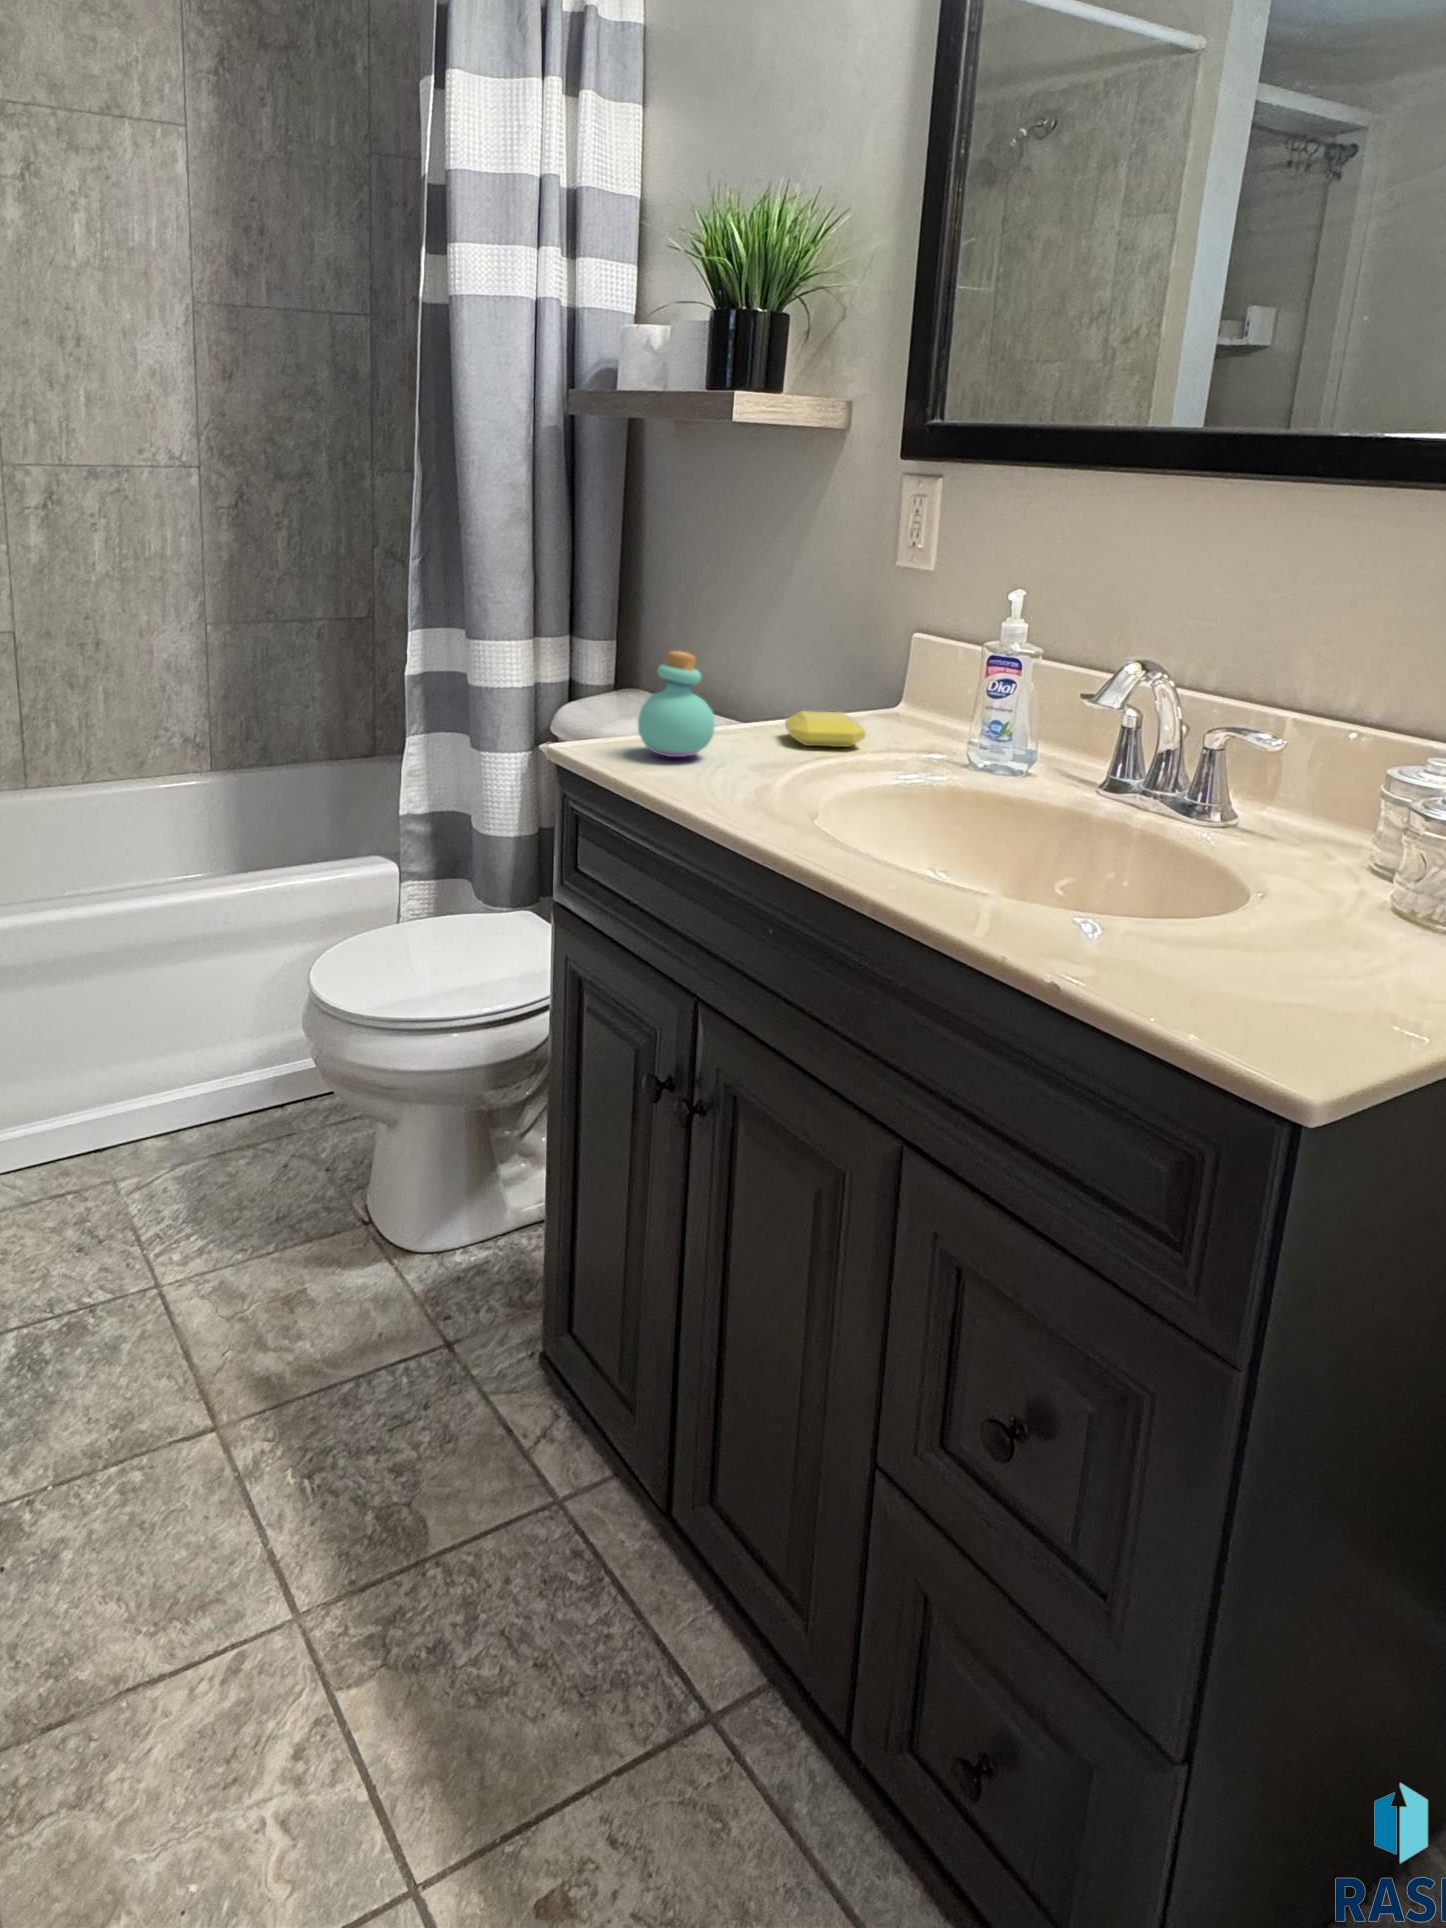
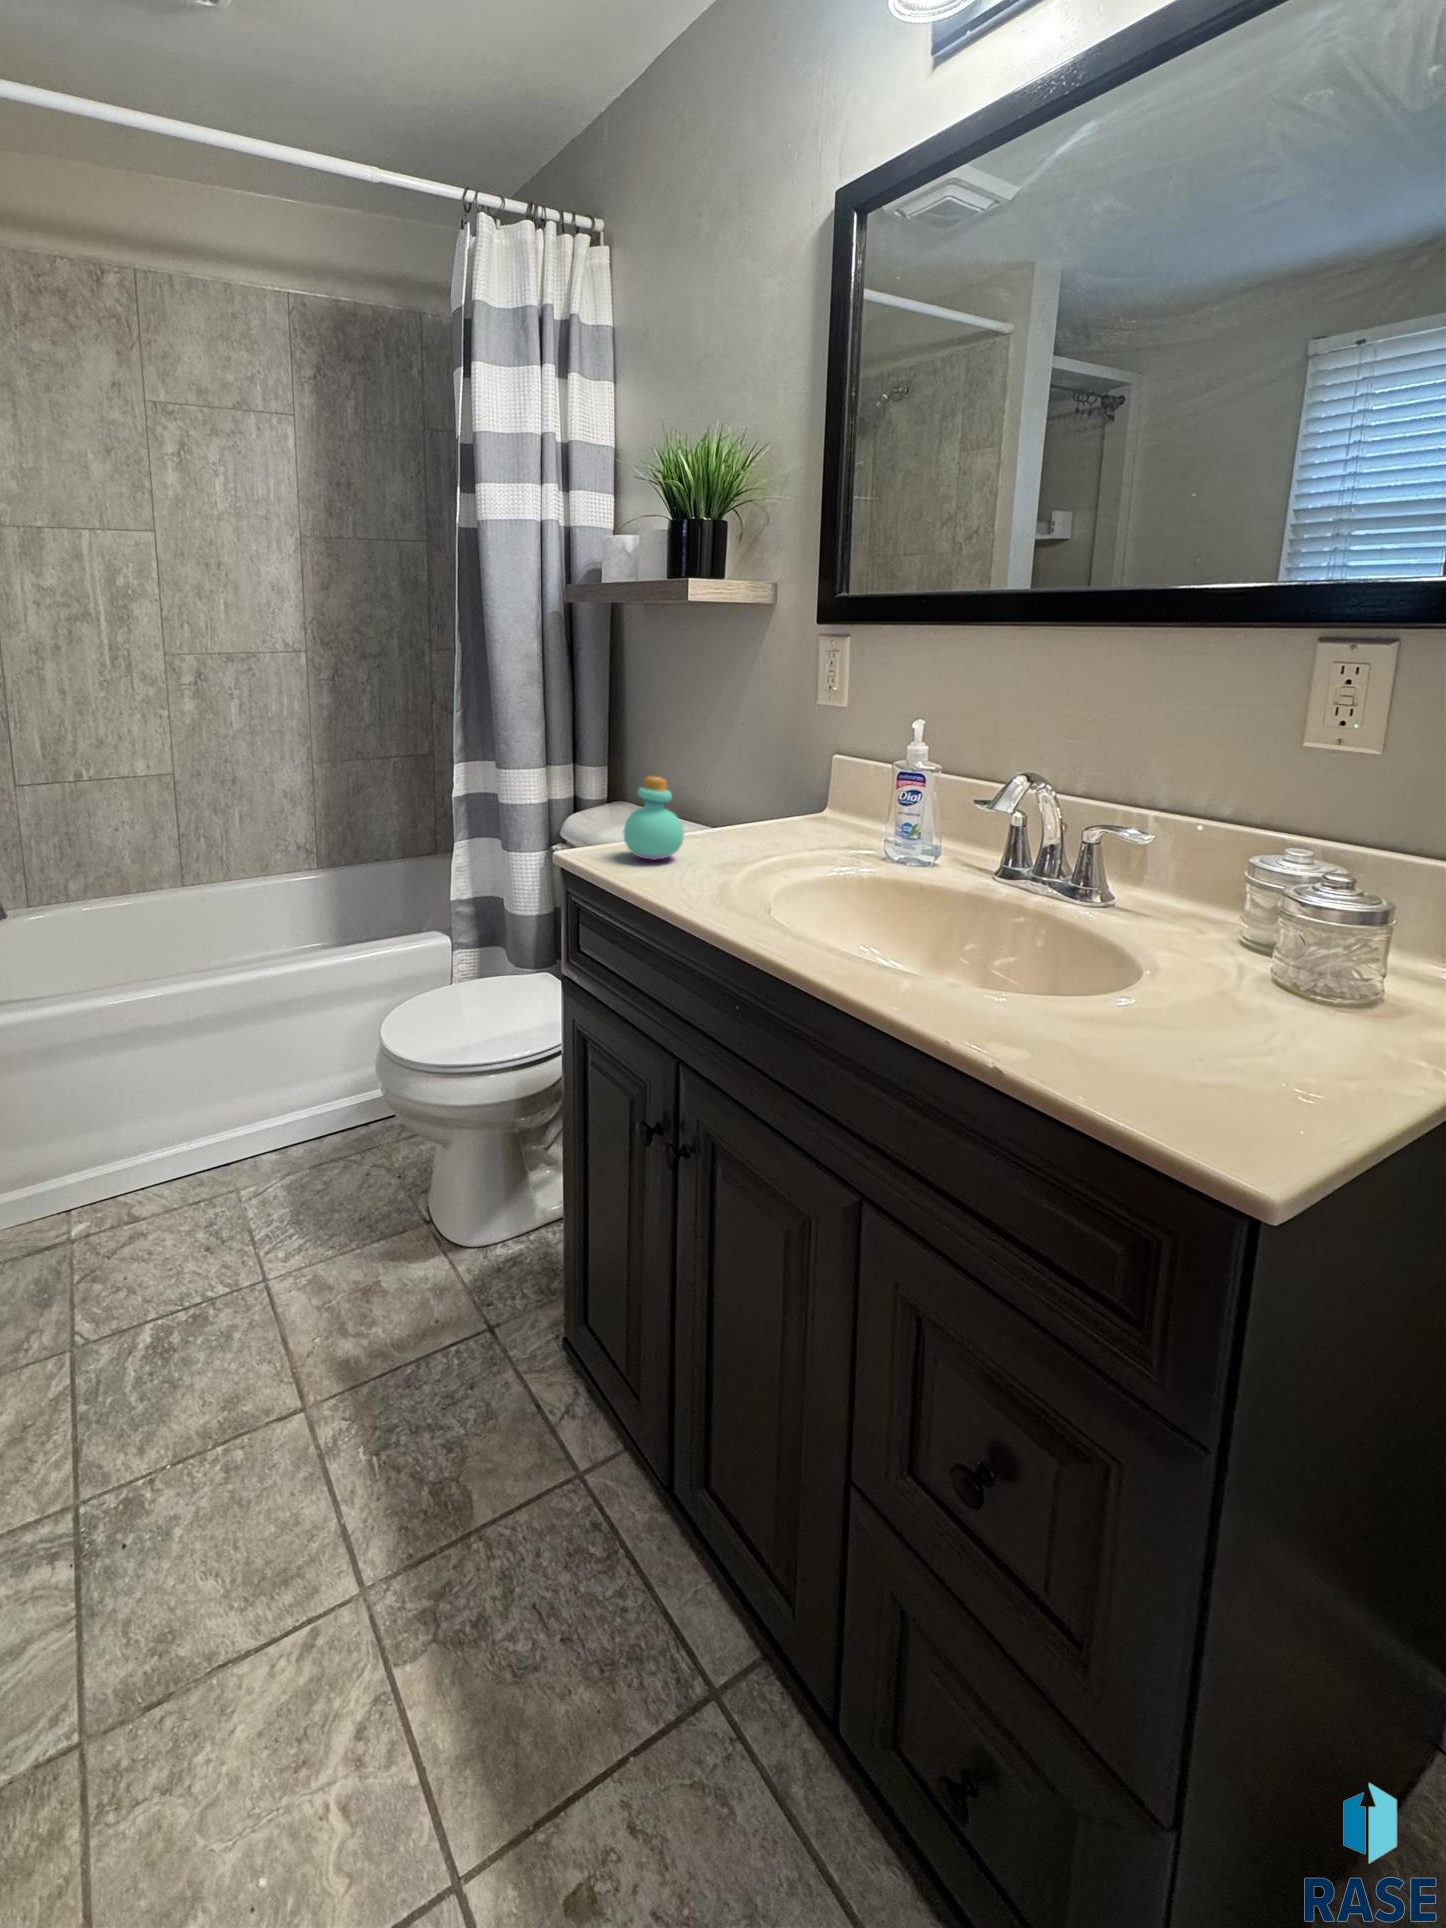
soap bar: present [785,711,865,747] -> none [738,819,802,846]

